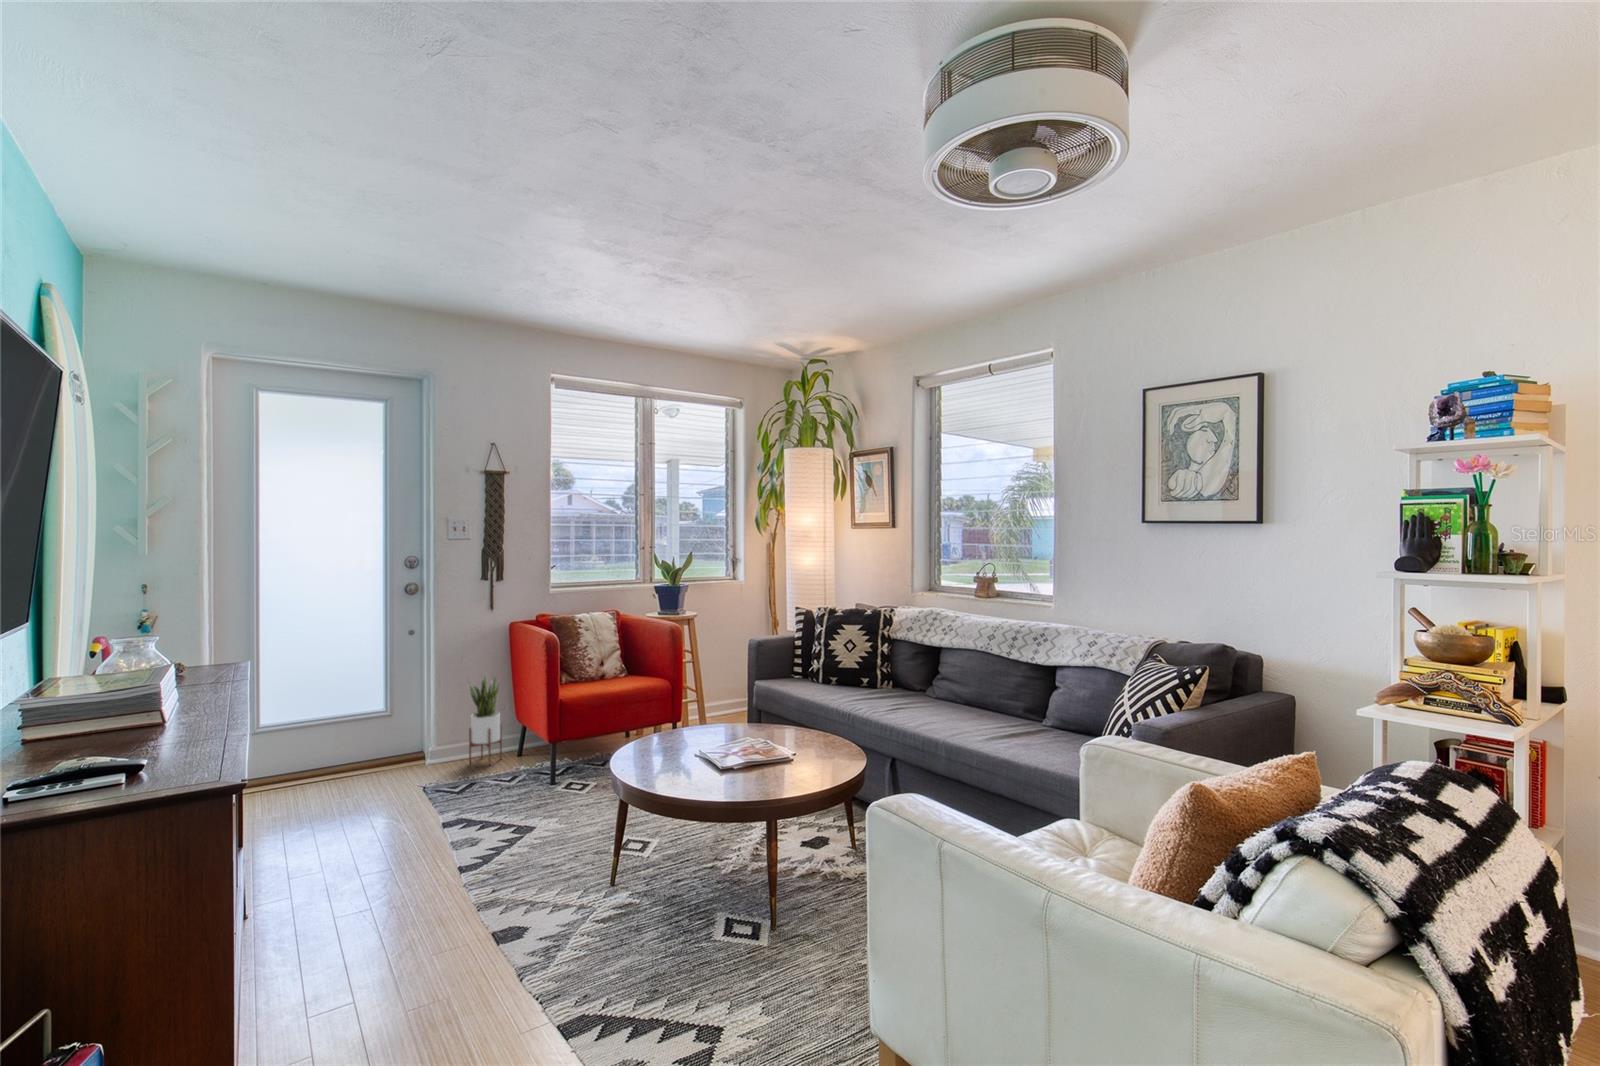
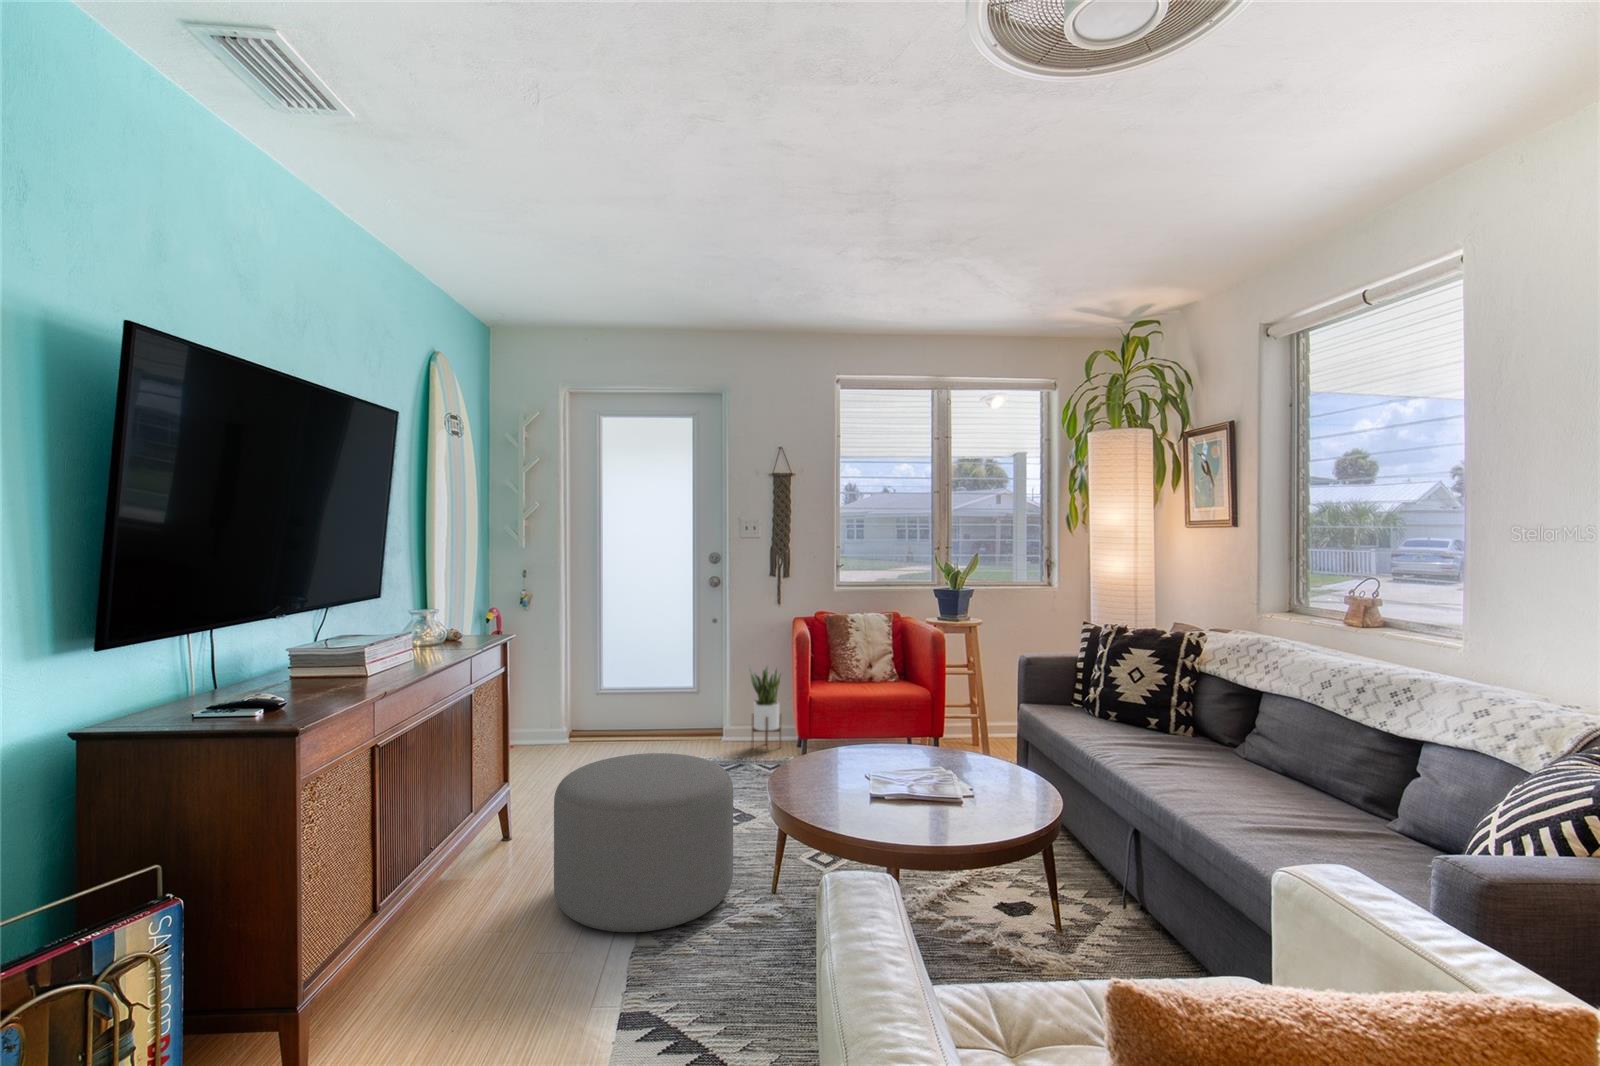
ottoman: none [373,769,577,967] -> present [554,753,733,932]

